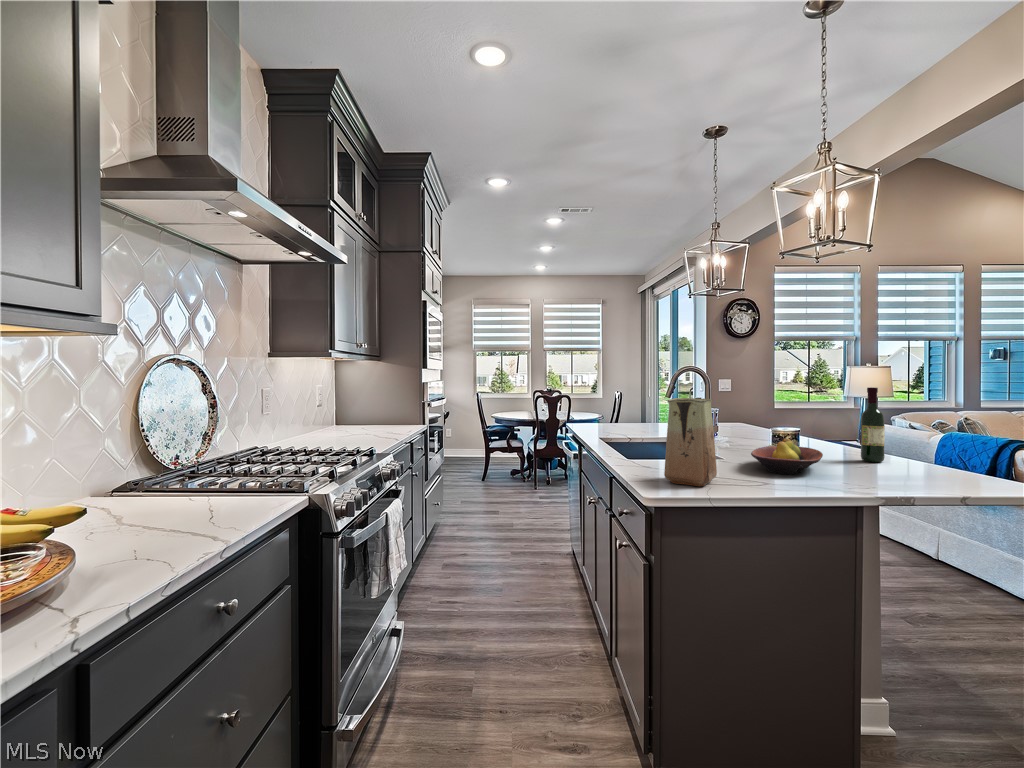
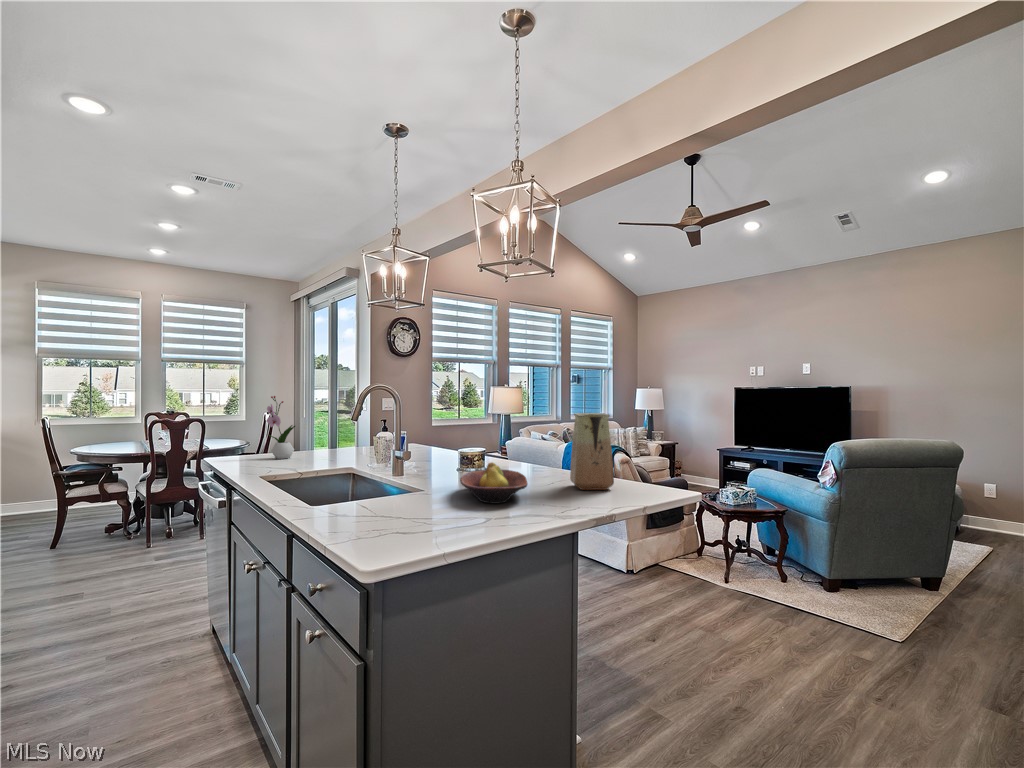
flower arrangement: none [609,377,630,428] -> present [267,396,295,459]
wine bottle: present [861,387,885,462] -> none [545,406,564,478]
vase: present [664,398,717,486] -> present [570,413,614,490]

